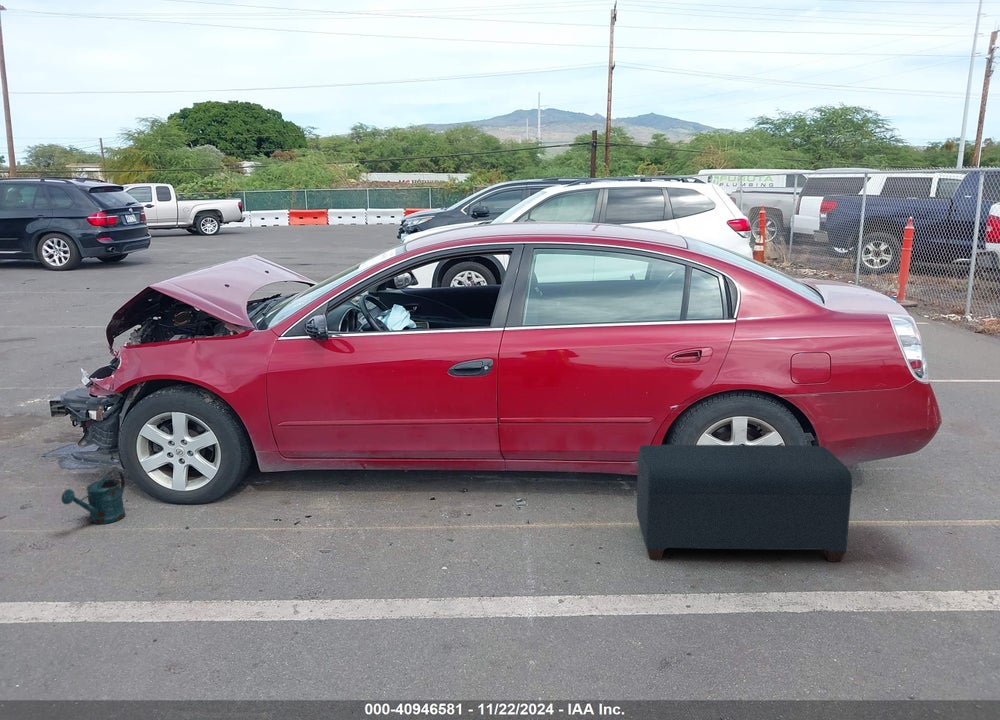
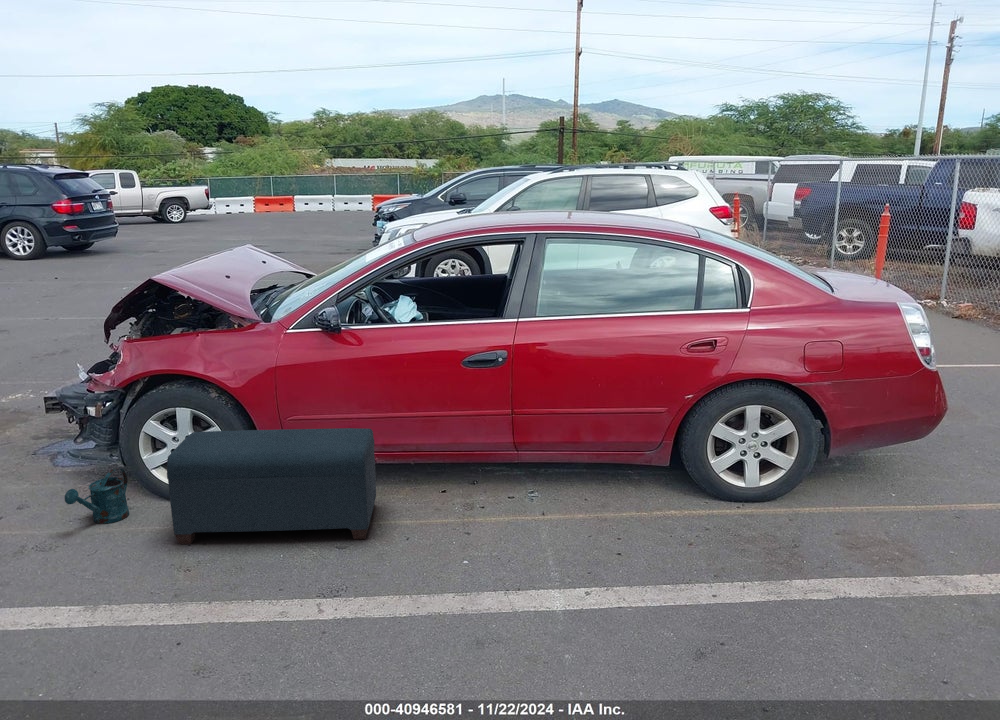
bench: present [637,445,852,561] -> present [167,428,376,544]

